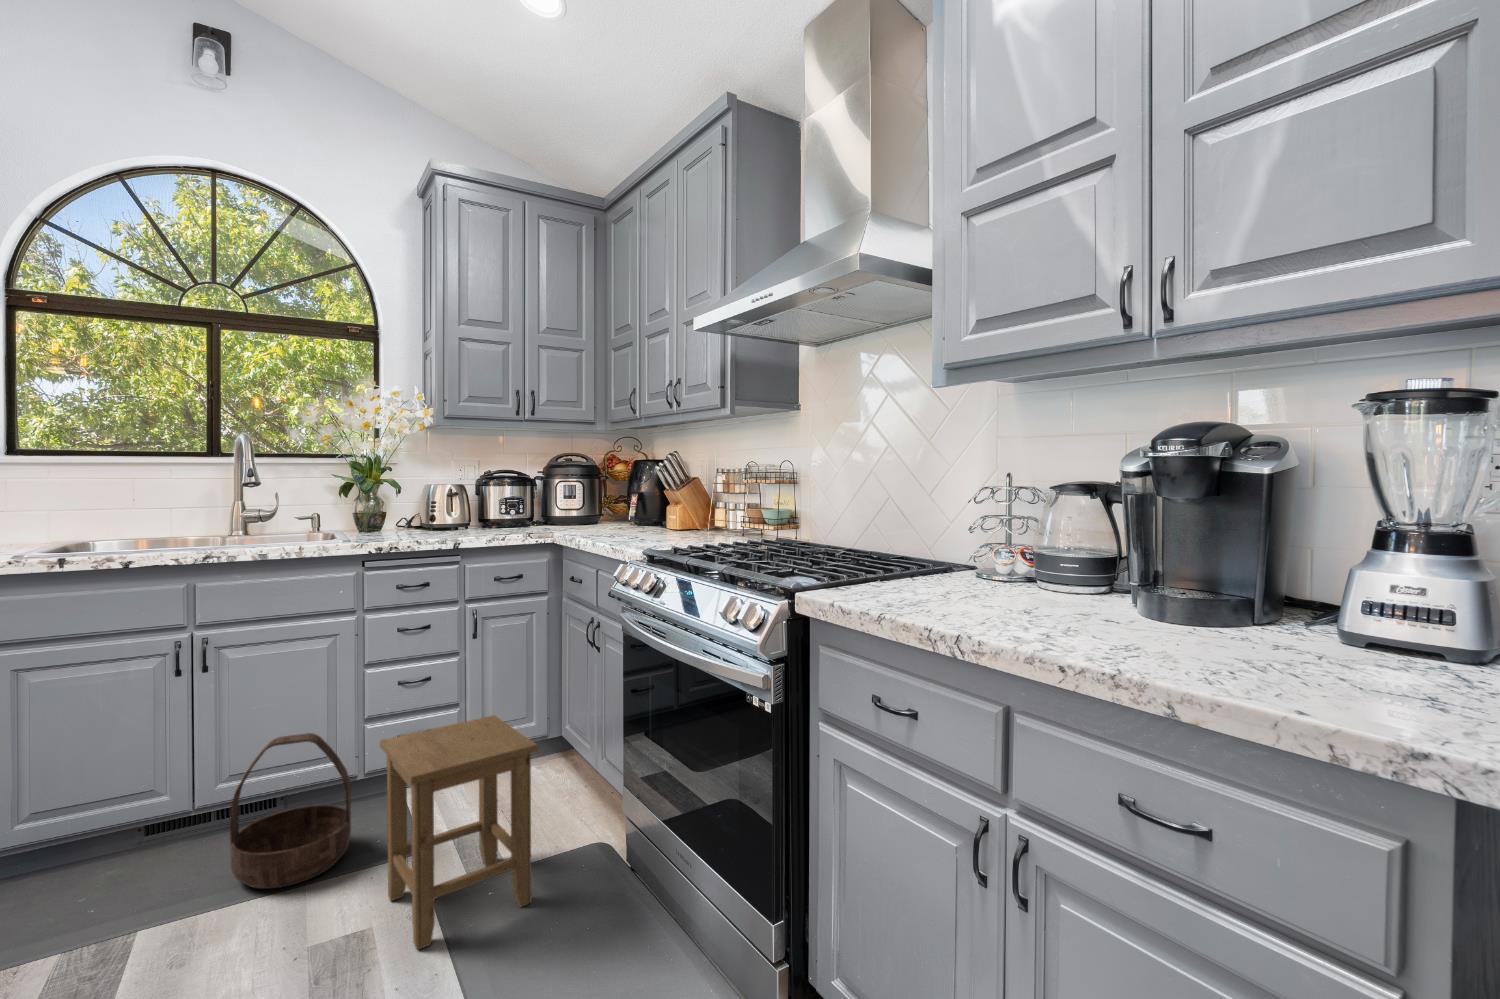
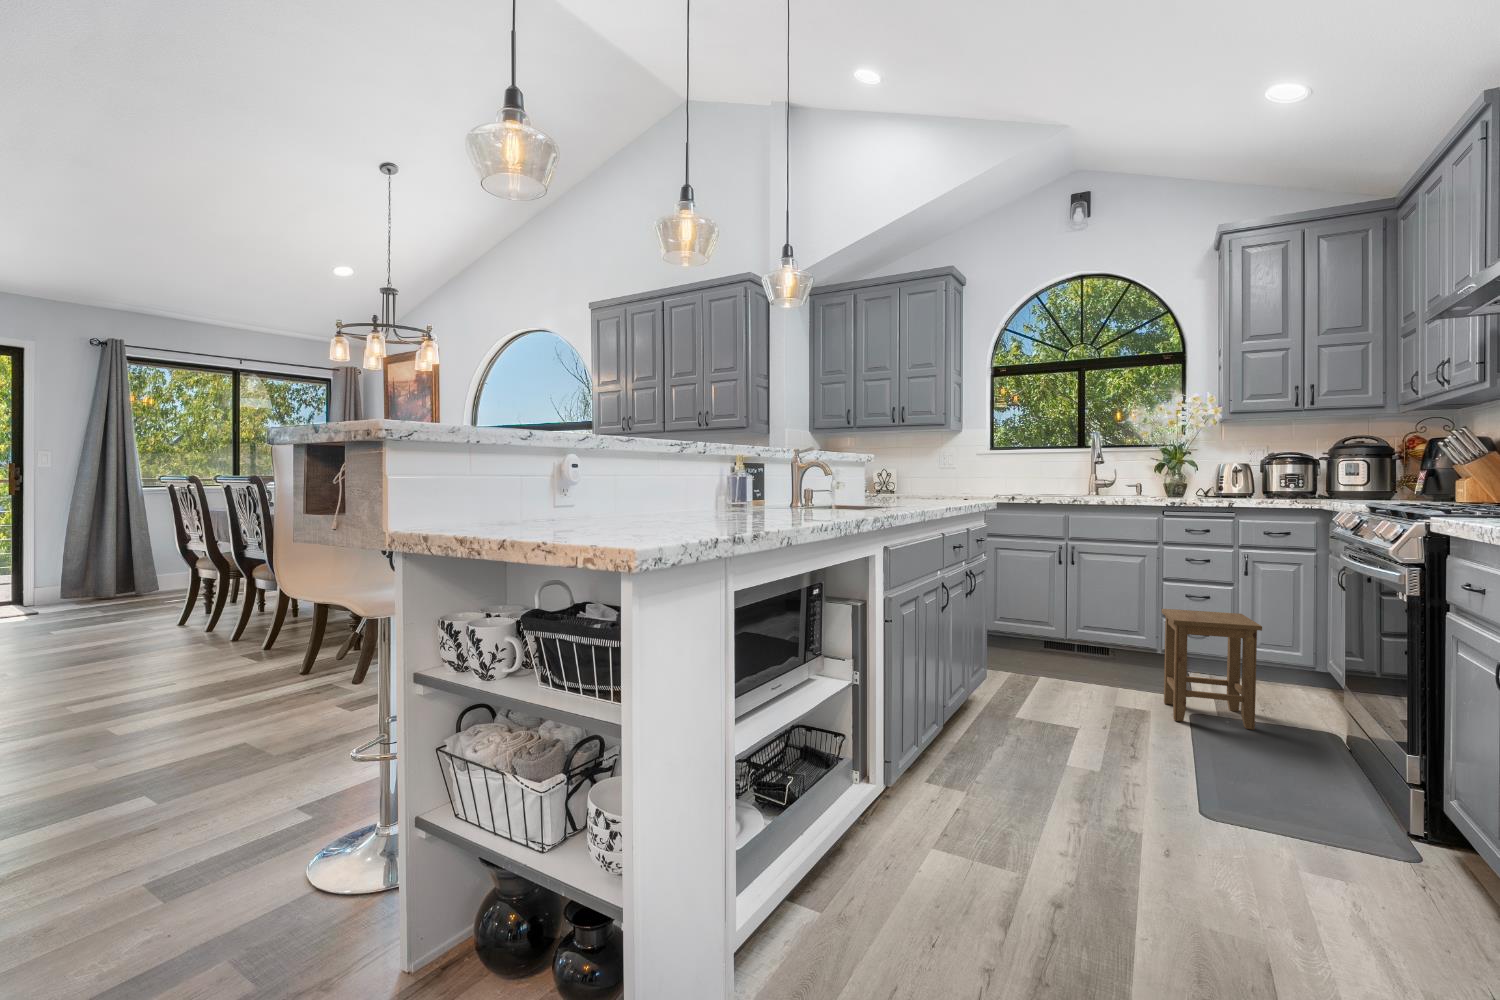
basket: present [230,733,351,889] -> none [1083,604,1148,685]

